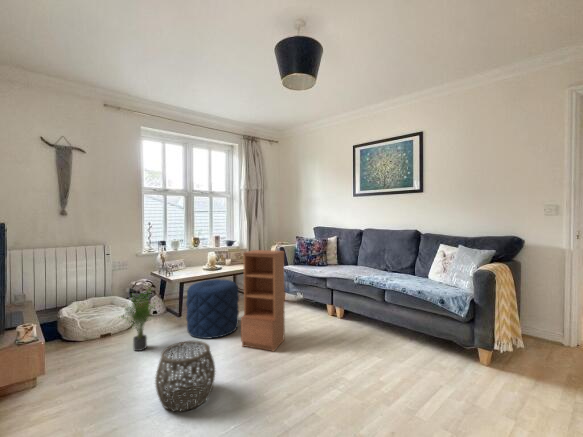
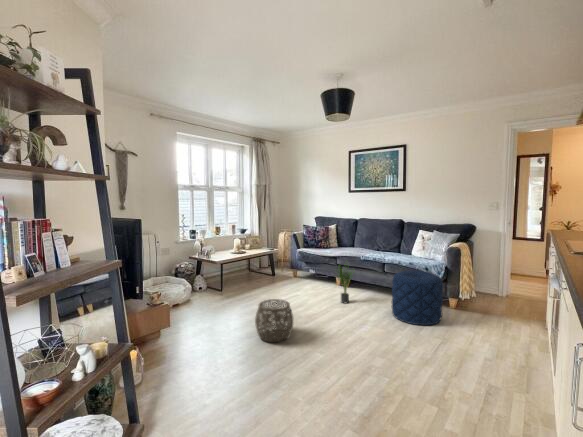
bookcase: present [241,250,285,352] -> none [288,236,316,309]
pouf: present [186,279,239,339] -> present [391,271,443,325]
potted plant: present [122,295,155,351] -> present [338,268,351,303]

